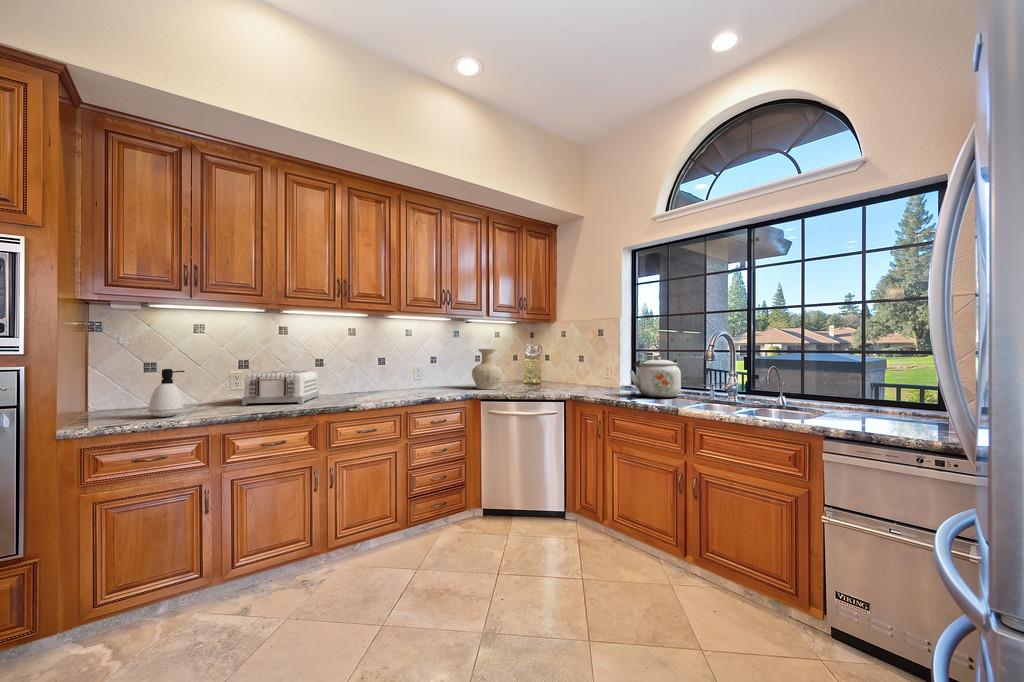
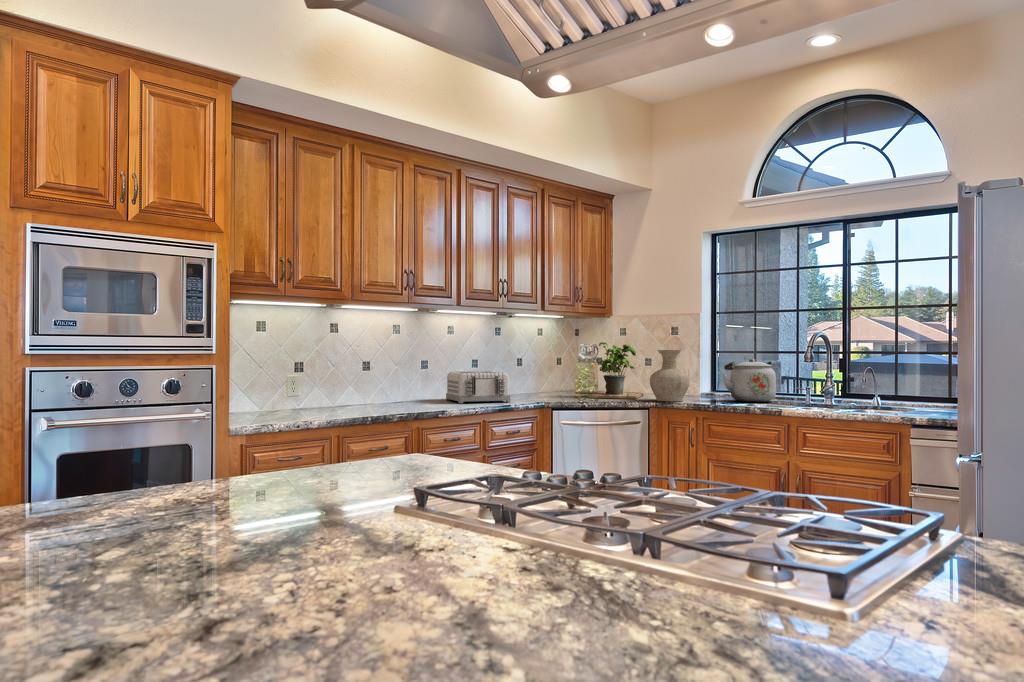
potted plant: none [519,342,571,391] -> present [588,342,643,399]
vase: present [472,349,502,389] -> present [650,350,690,401]
soap dispenser: present [149,369,184,417] -> none [268,370,297,420]
toaster: present [242,371,319,405] -> present [446,371,510,403]

